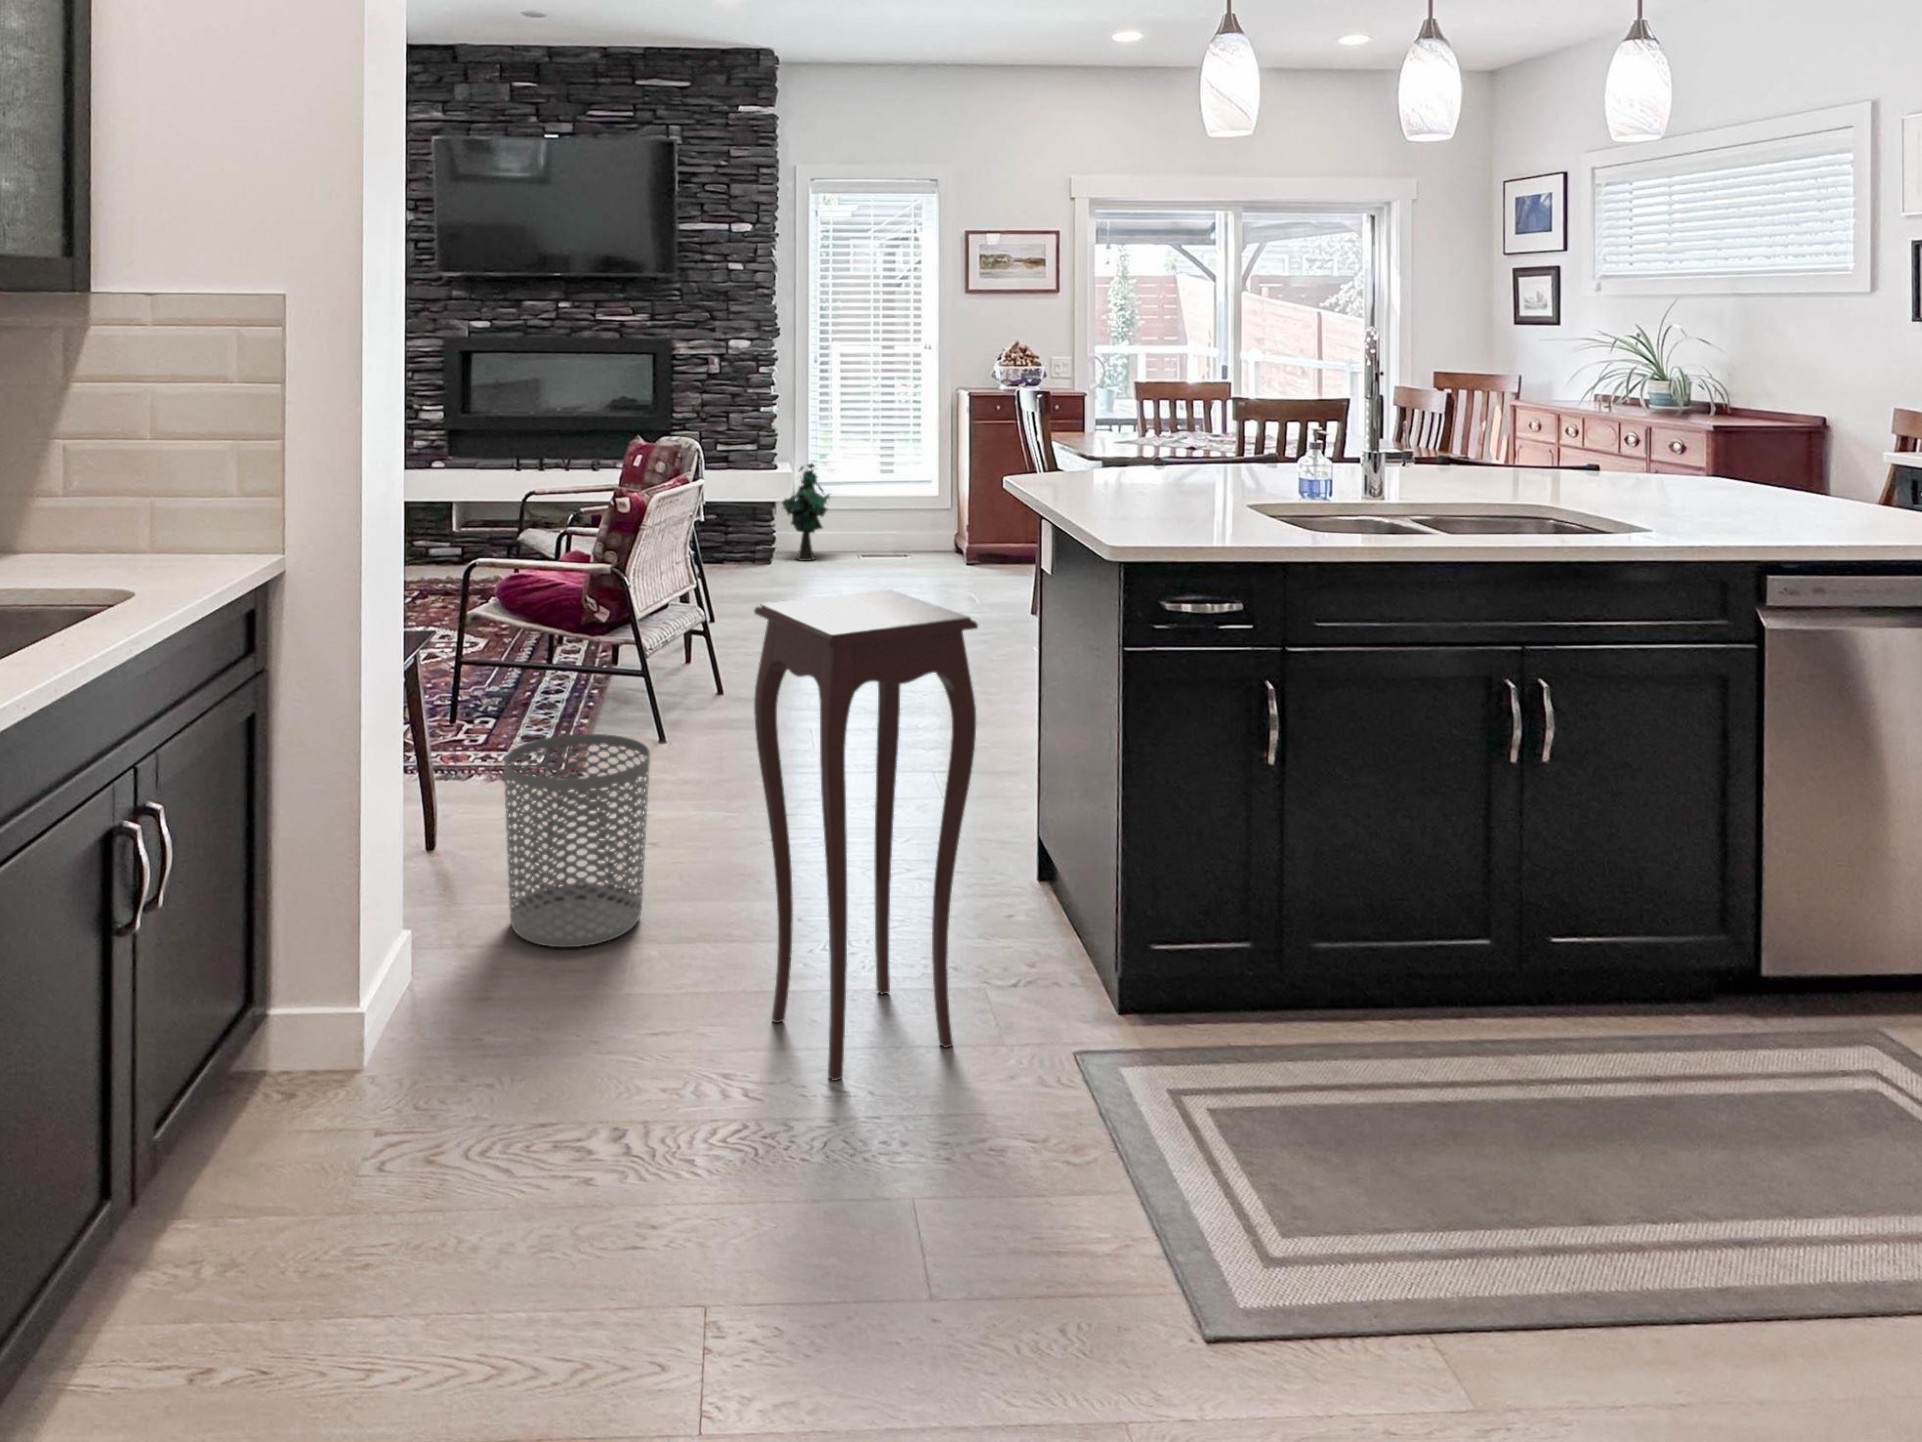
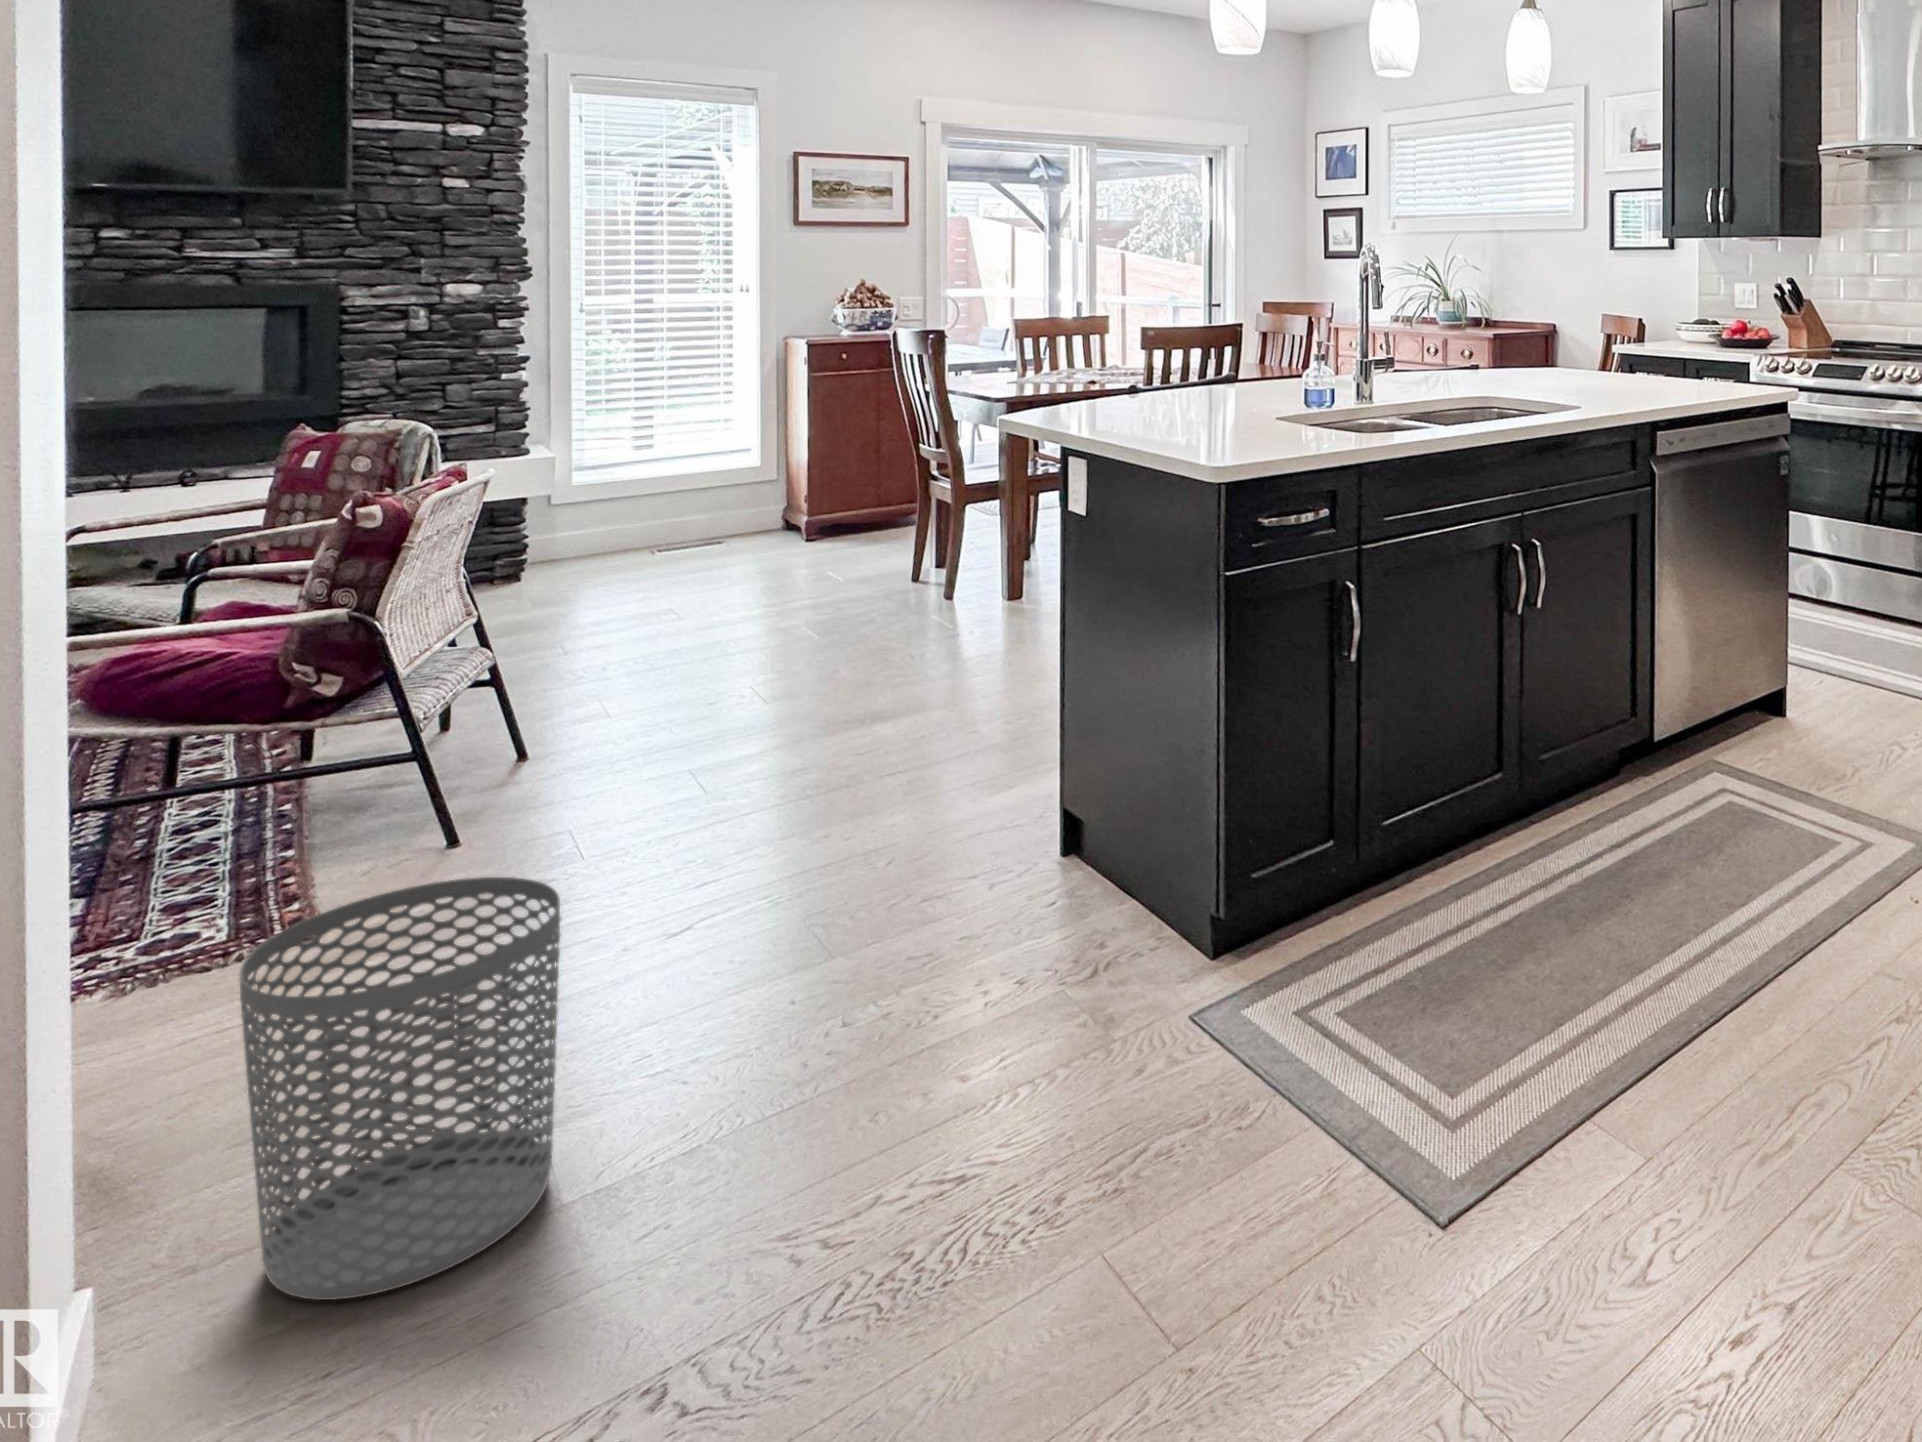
decorative plant: present [782,464,829,561] -> none [535,445,611,575]
side table: present [754,590,978,1081] -> none [835,562,1213,1346]

